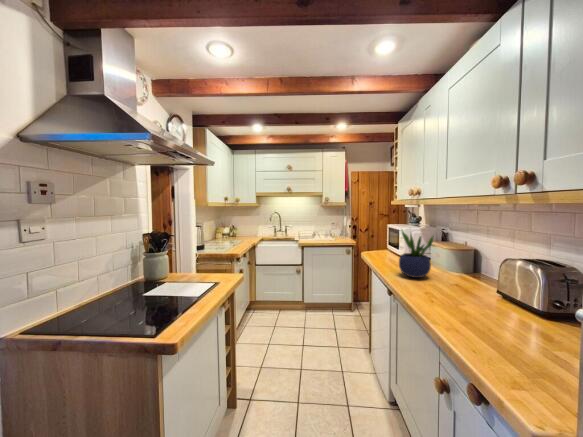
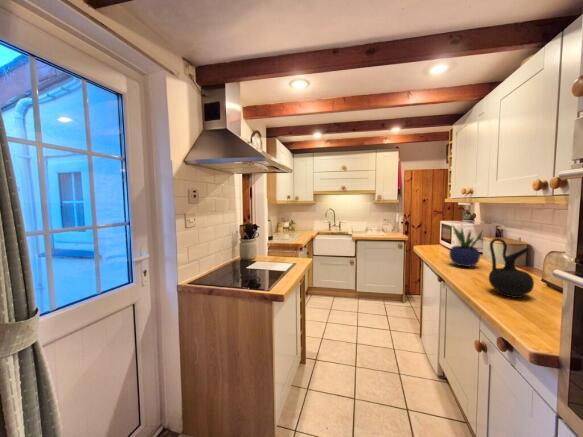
ceramic jug: none [447,247,498,322] -> present [489,238,534,298]

